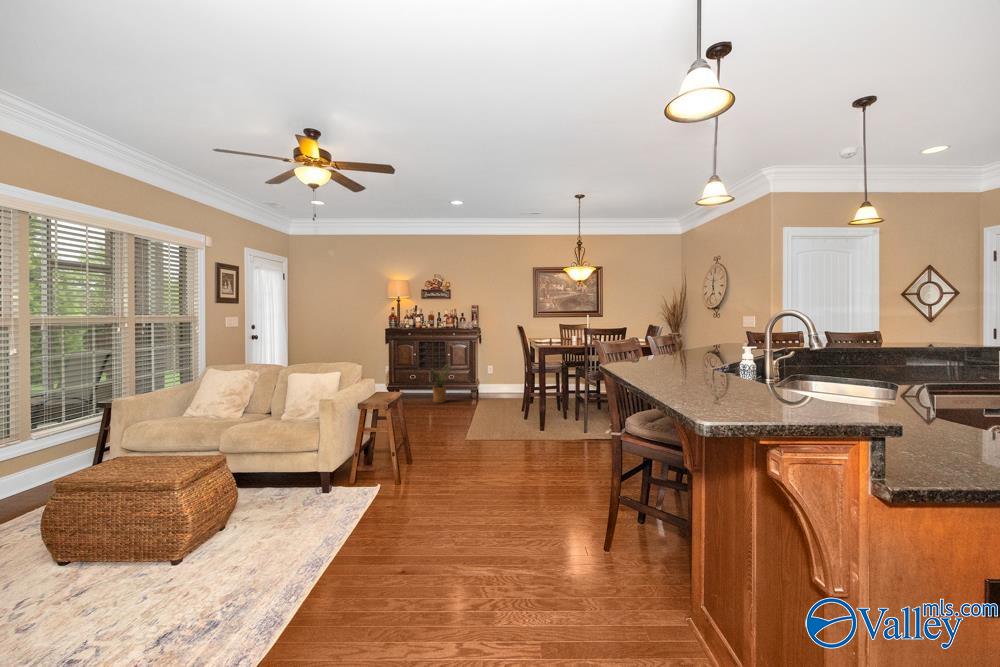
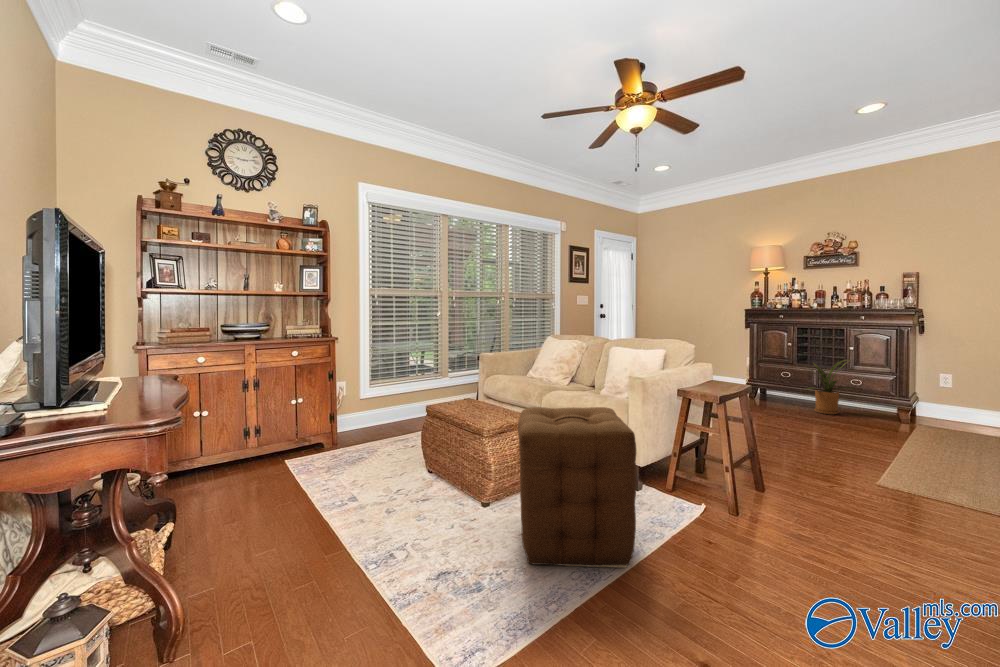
ottoman: none [224,429,345,582] -> present [518,407,636,568]

